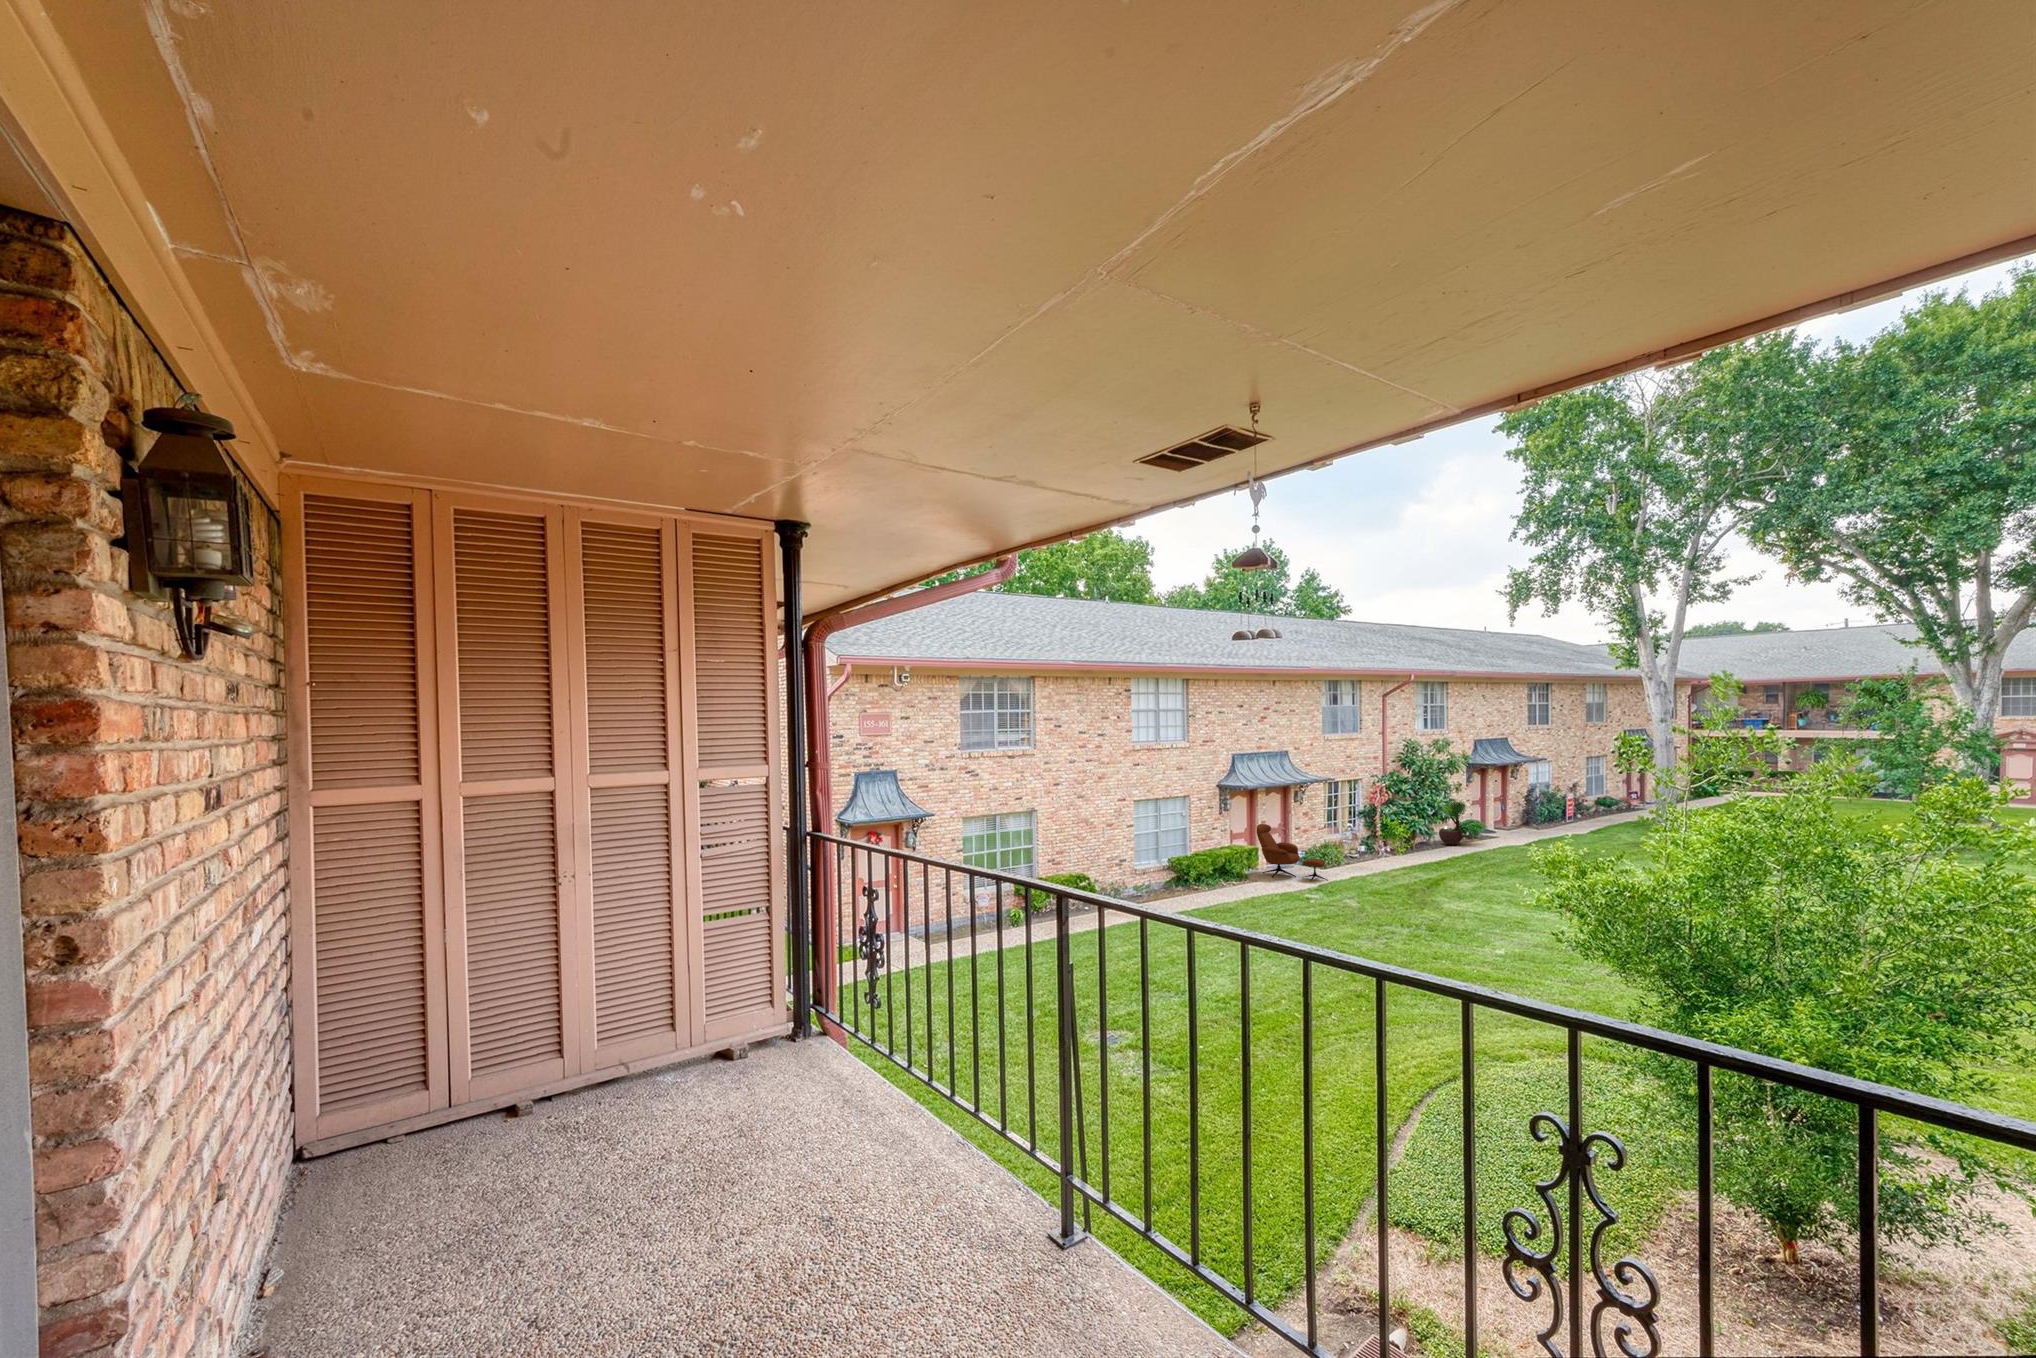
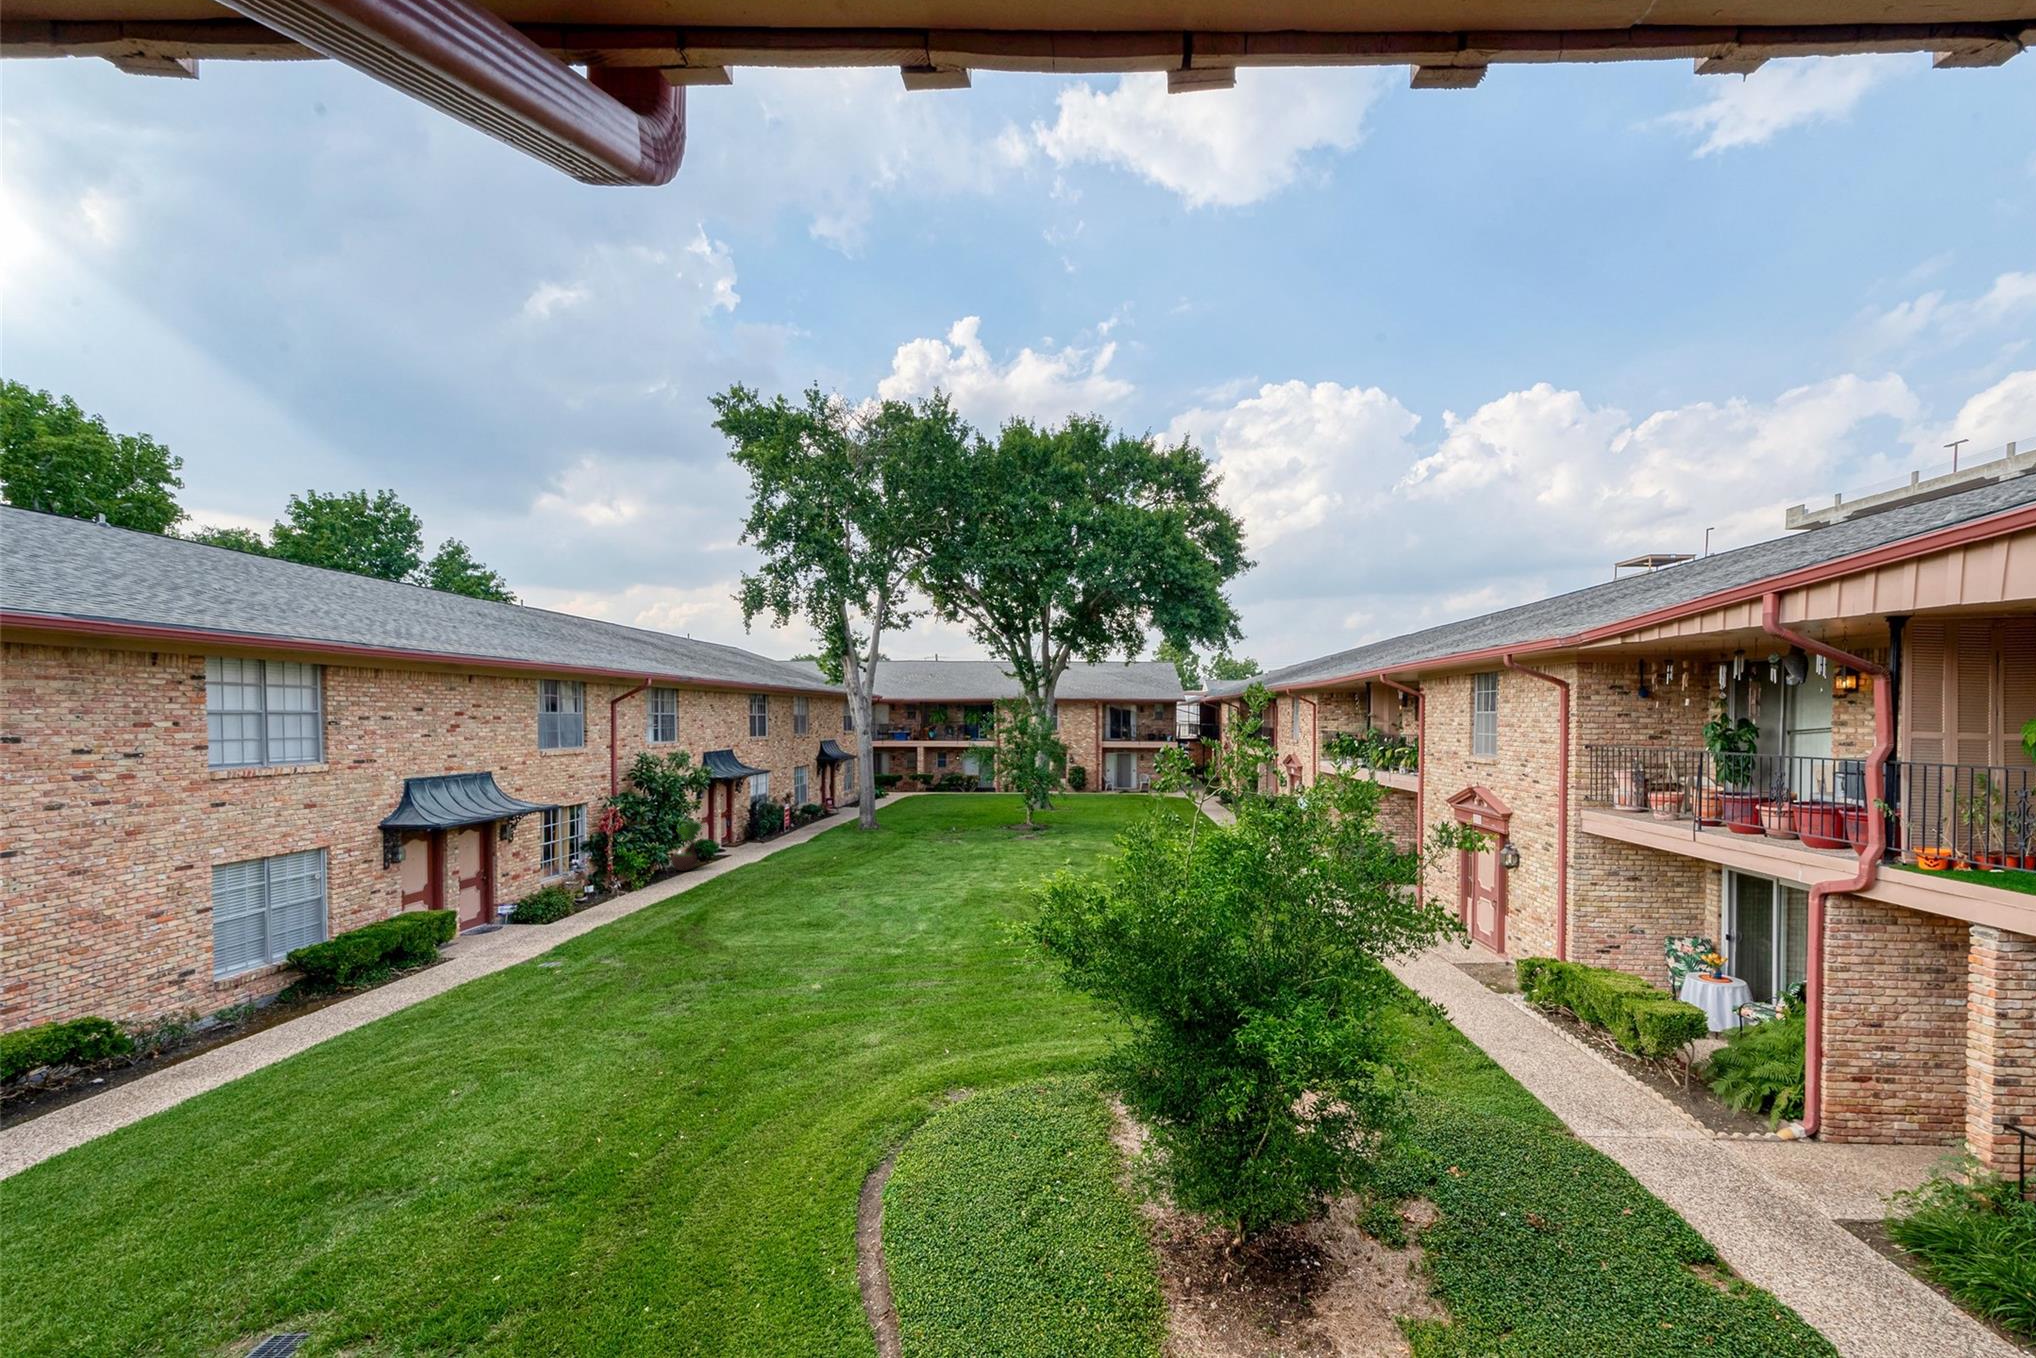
lounge chair: present [1257,824,1327,881] -> none [443,878,553,955]

